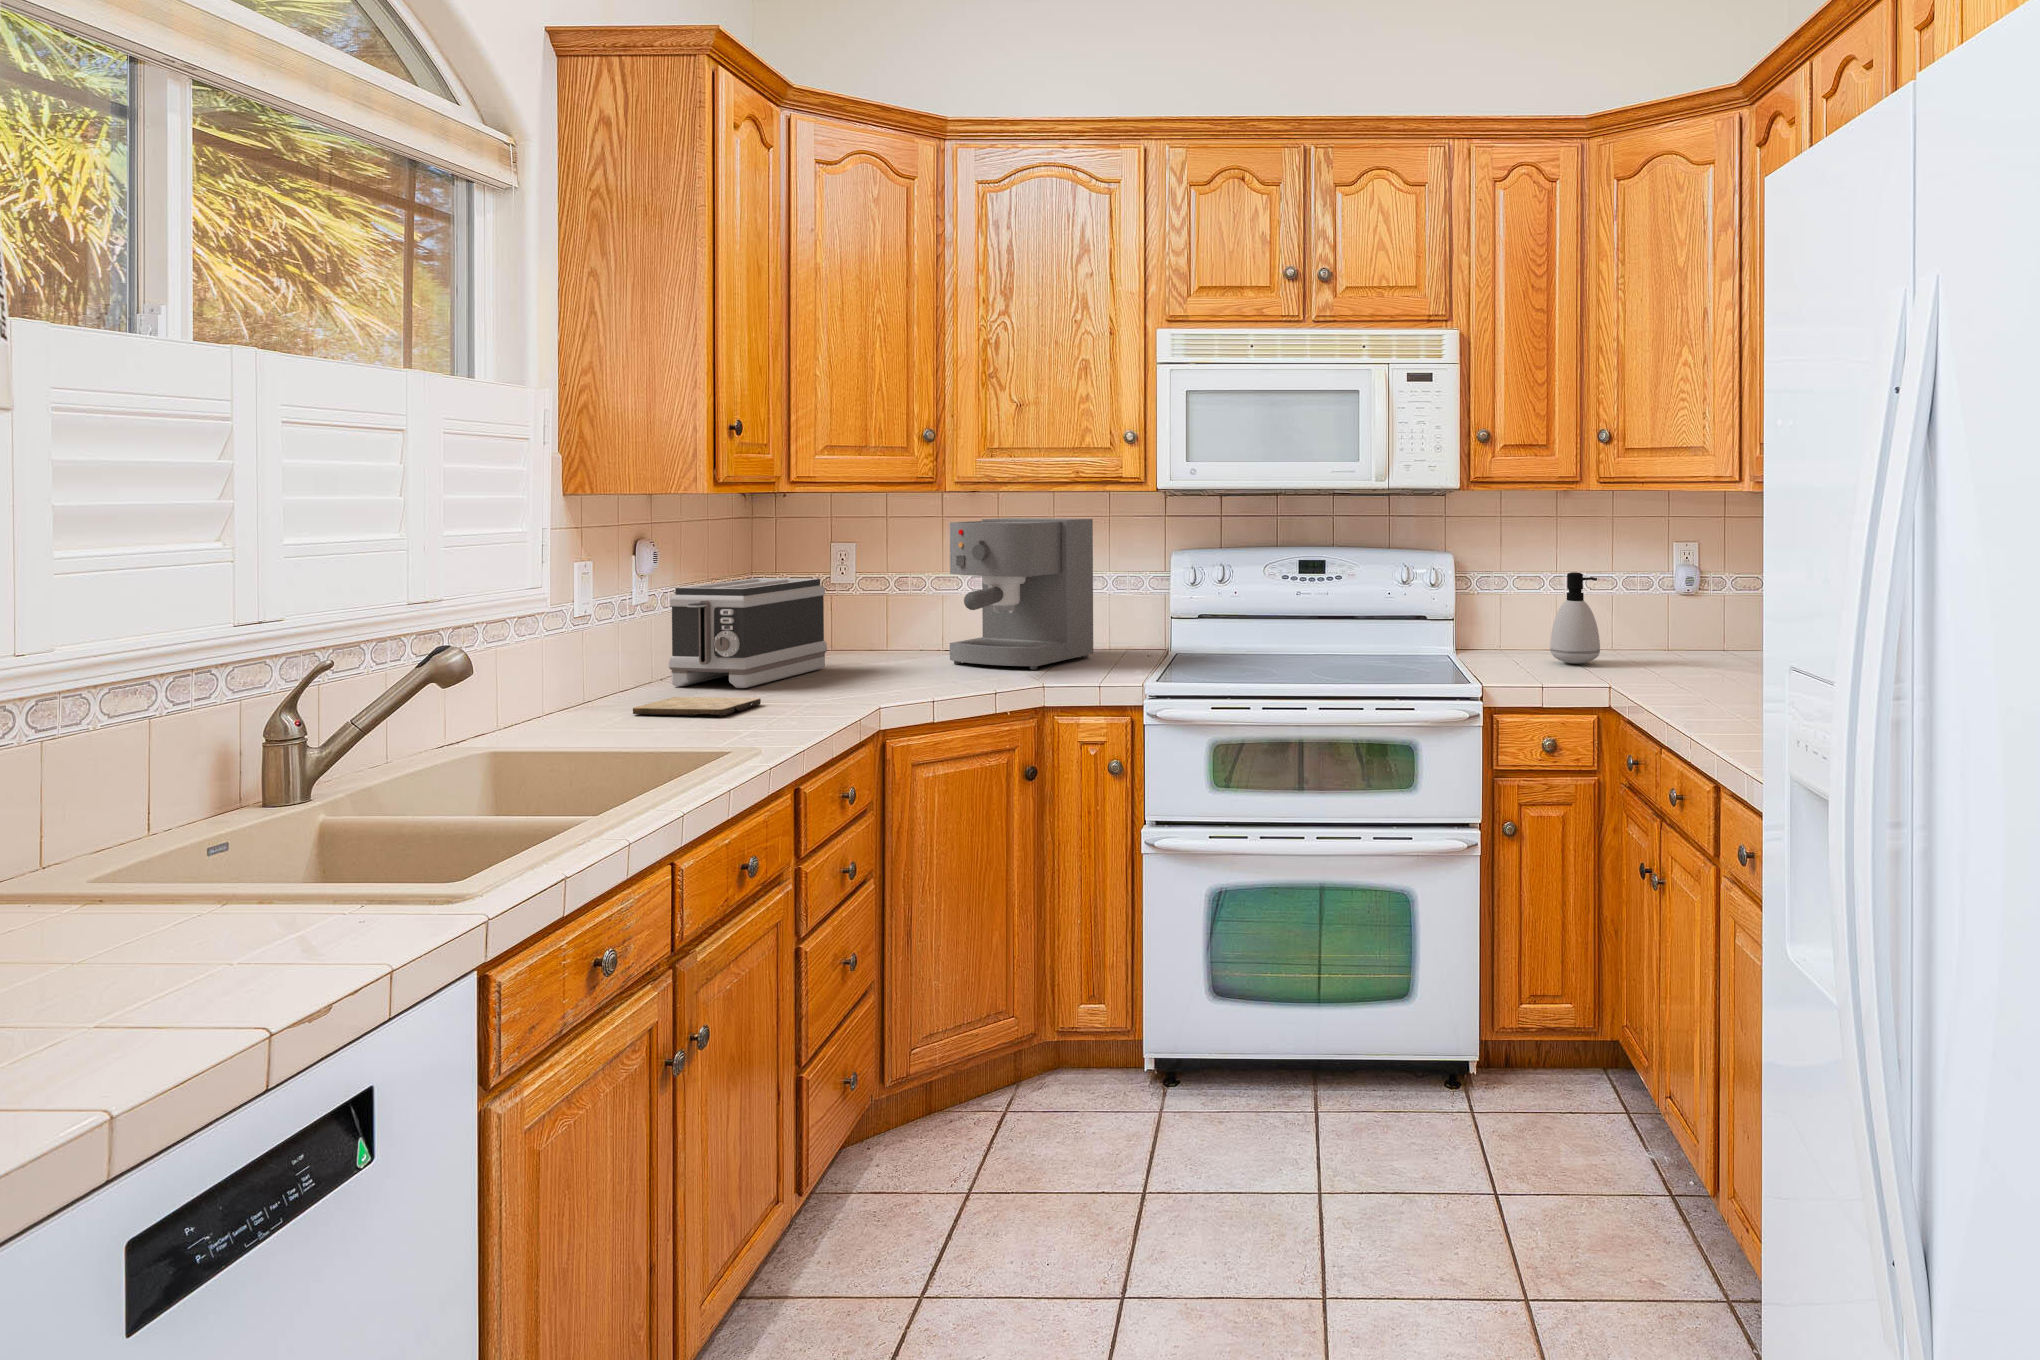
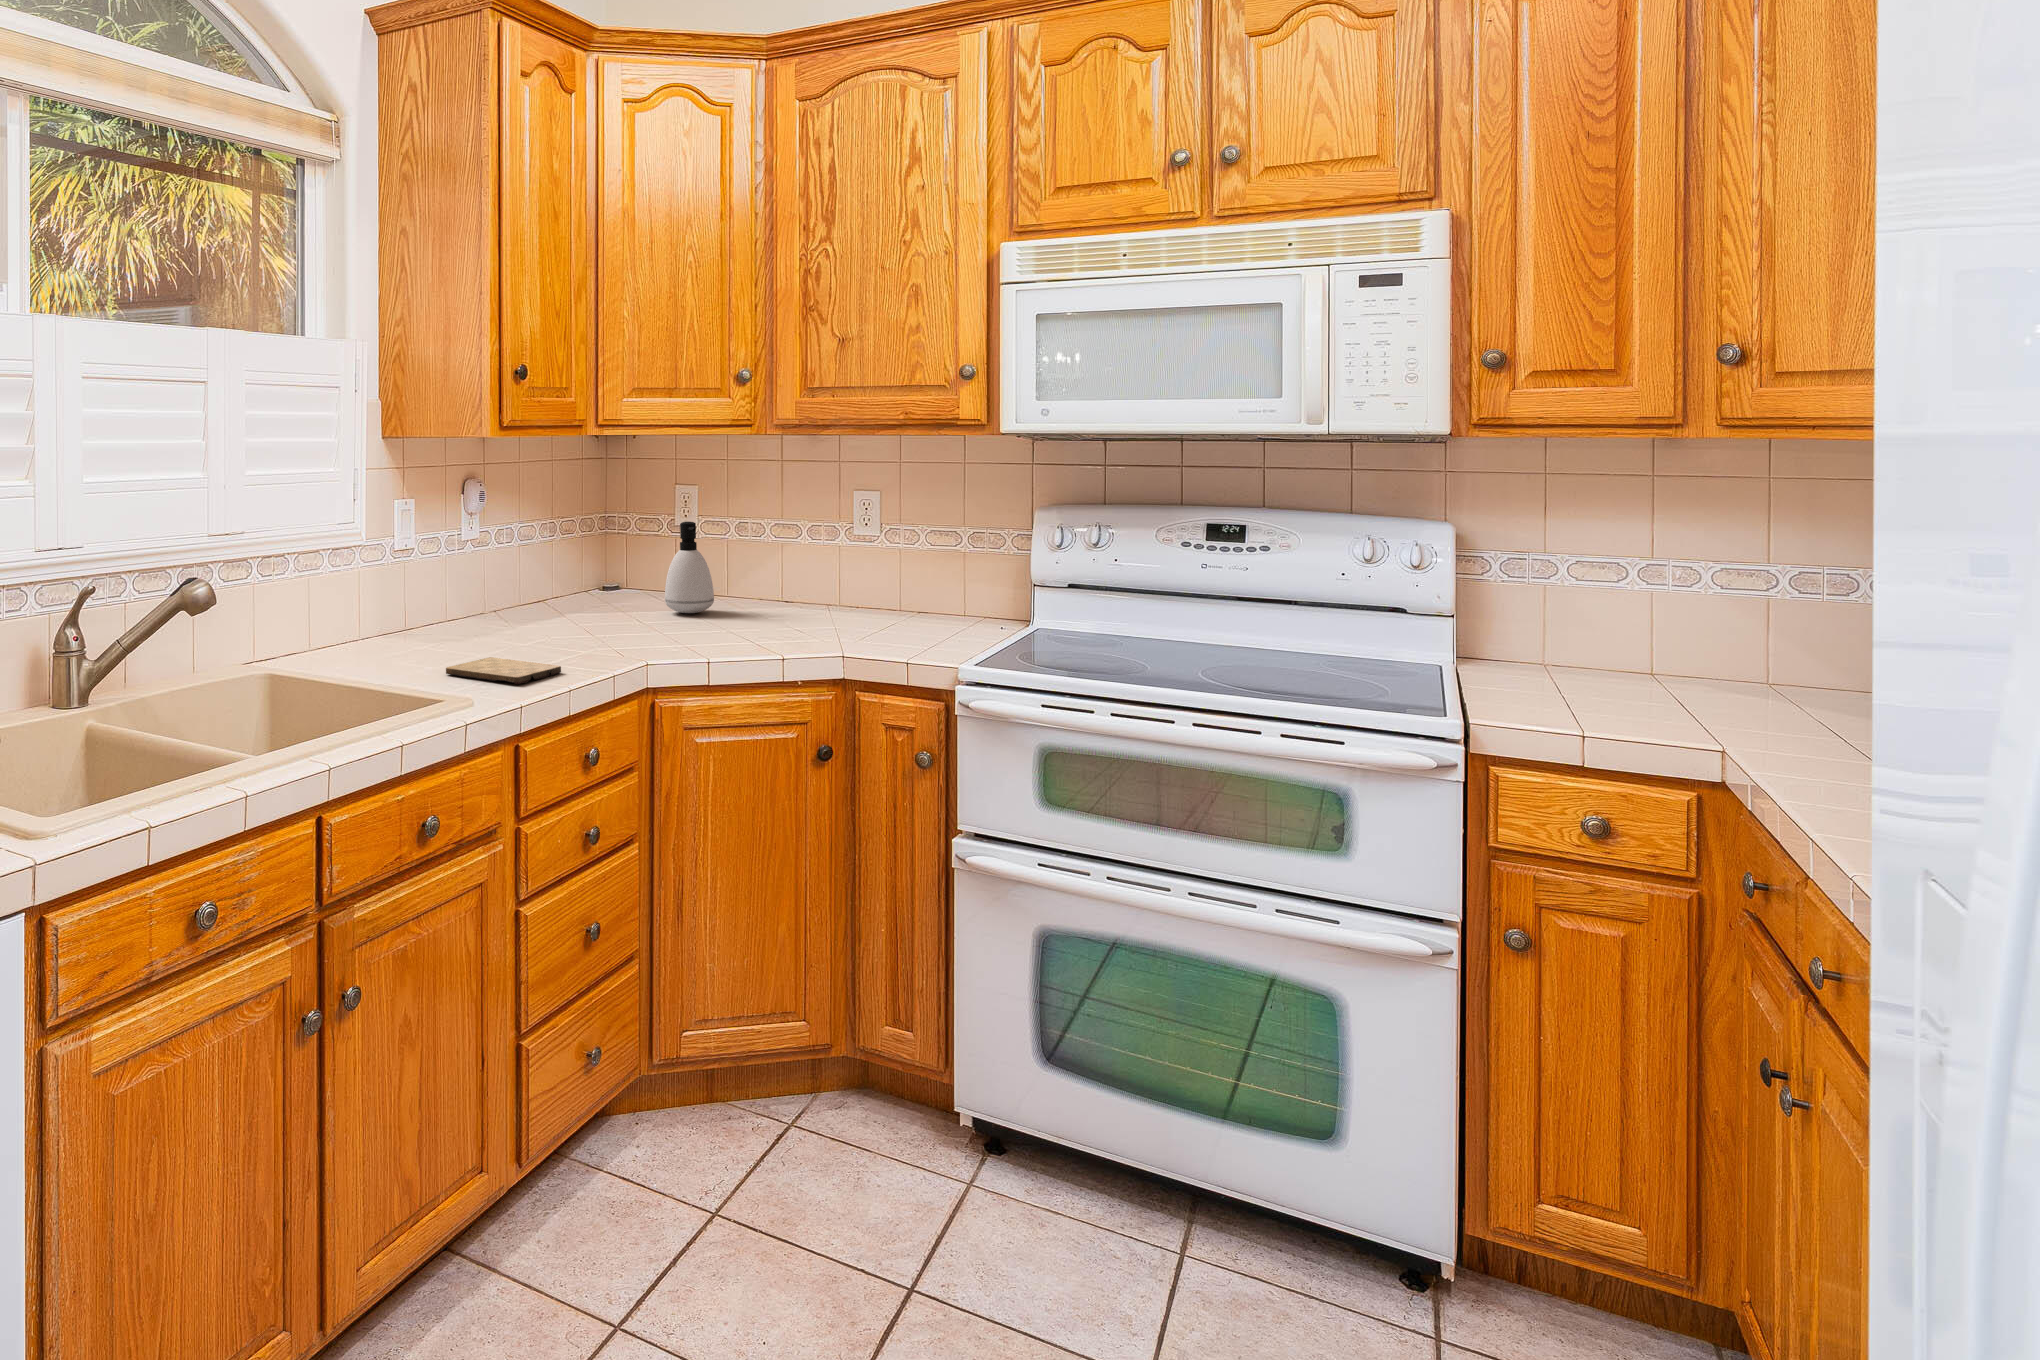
coffee maker: present [950,518,1093,669] -> none [772,471,938,649]
soap dispenser: present [1550,572,1600,664] -> present [665,522,714,613]
toaster: present [669,578,827,688] -> none [497,534,651,650]

